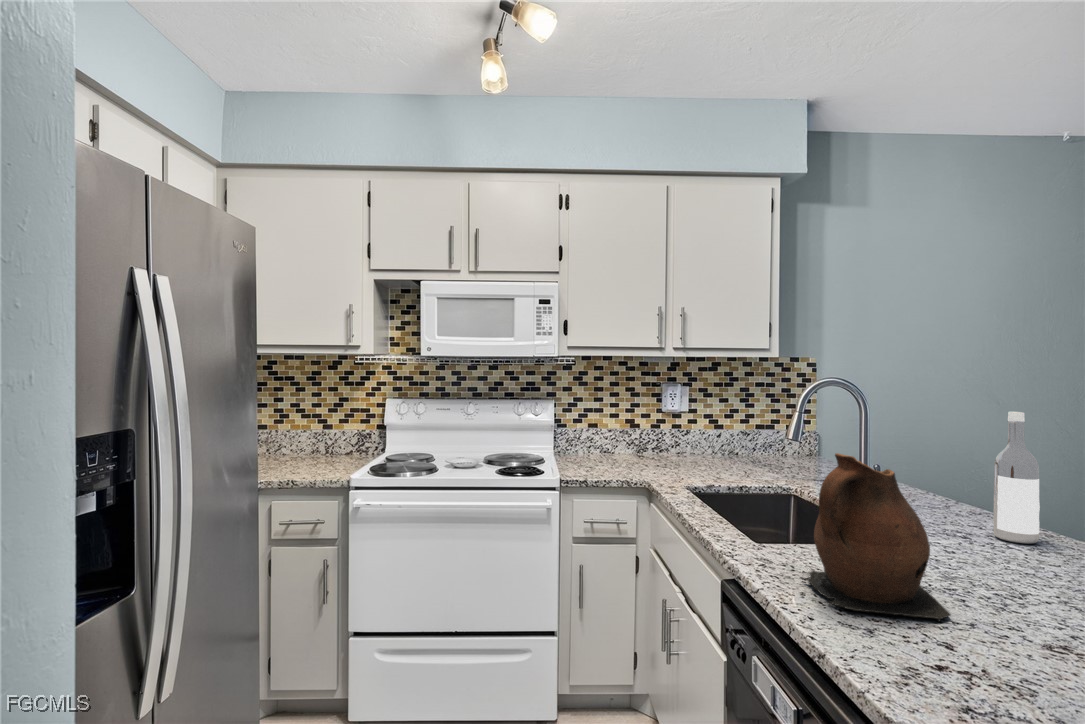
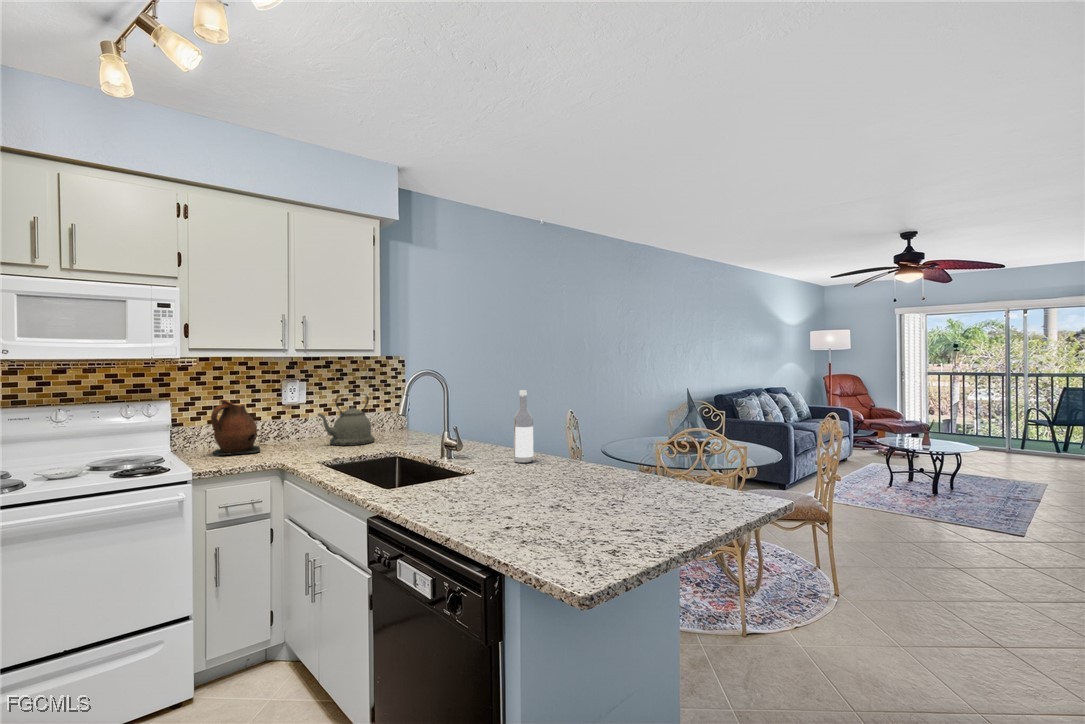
kettle: none [696,404,767,470] -> present [318,394,375,446]
ceramic pitcher: present [803,453,951,621] -> present [211,400,260,455]

